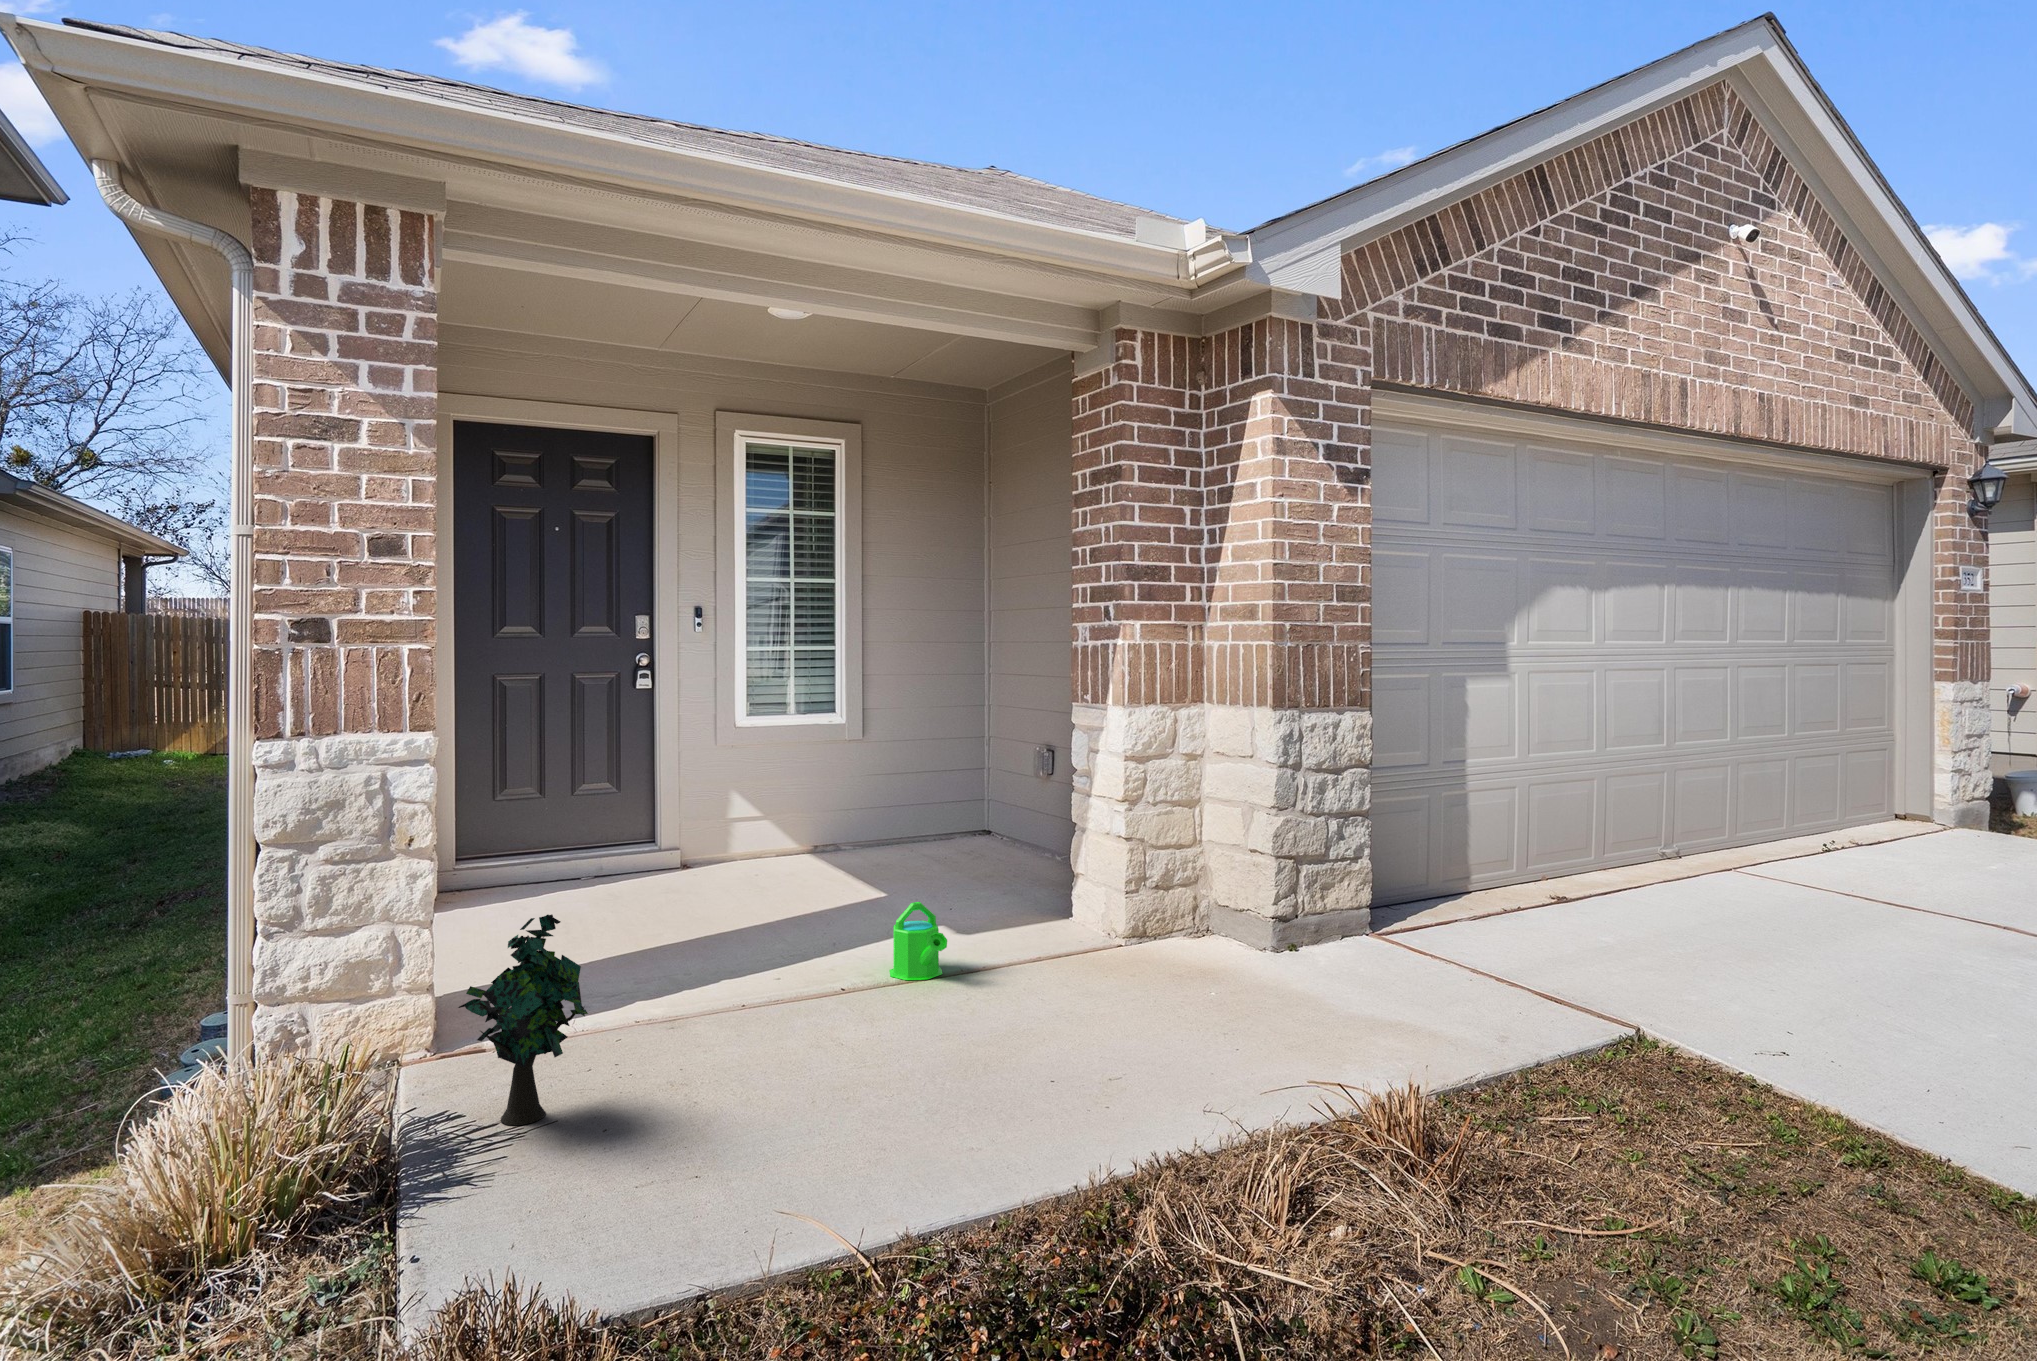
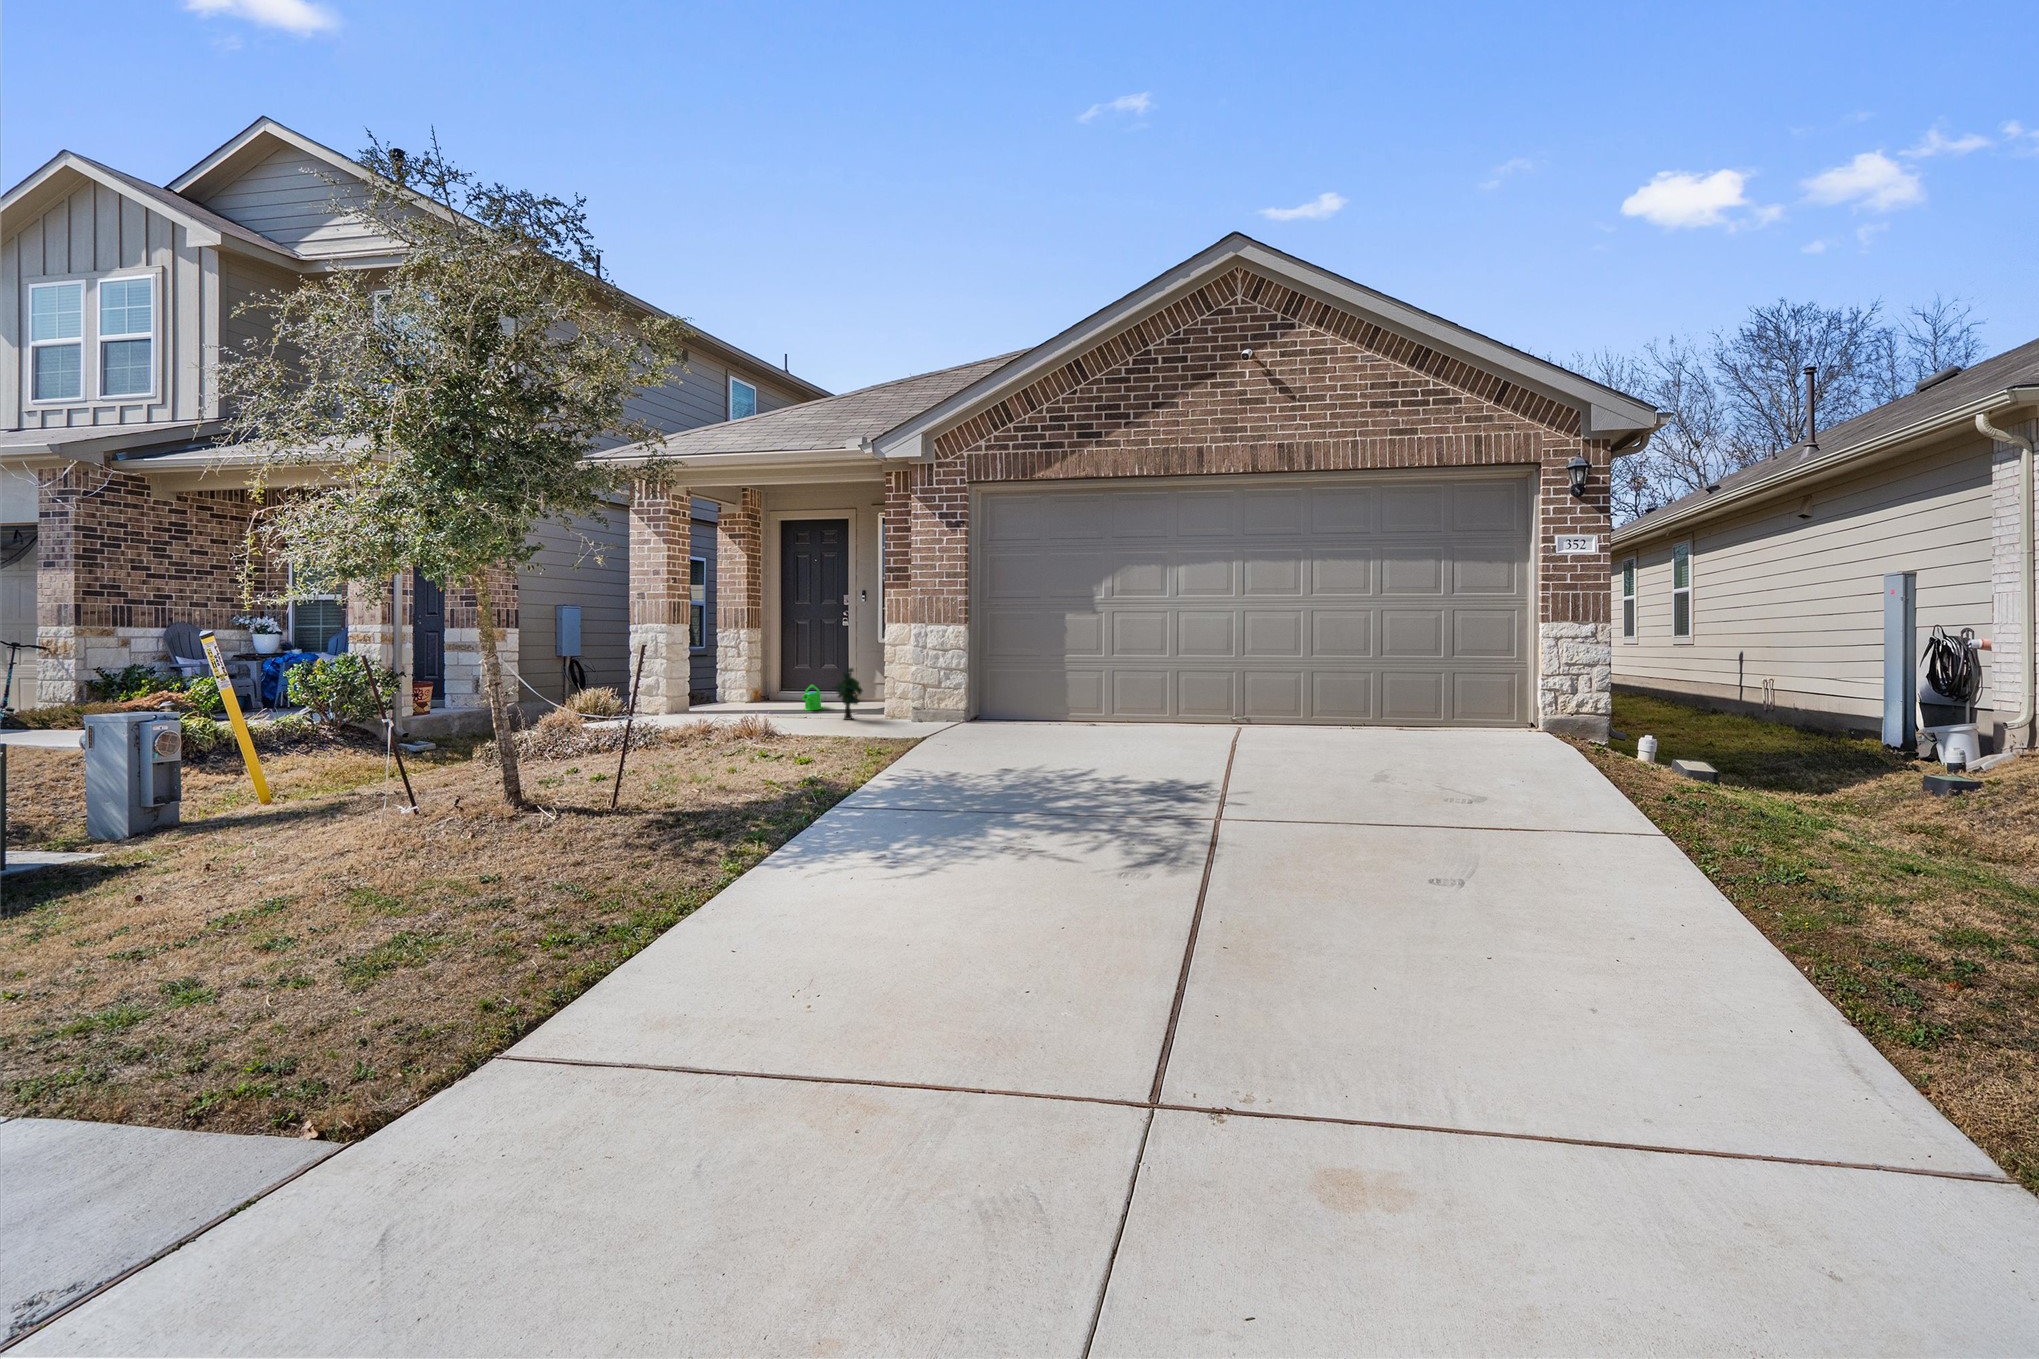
decorative plant: present [458,914,588,1125] -> present [836,668,863,720]

